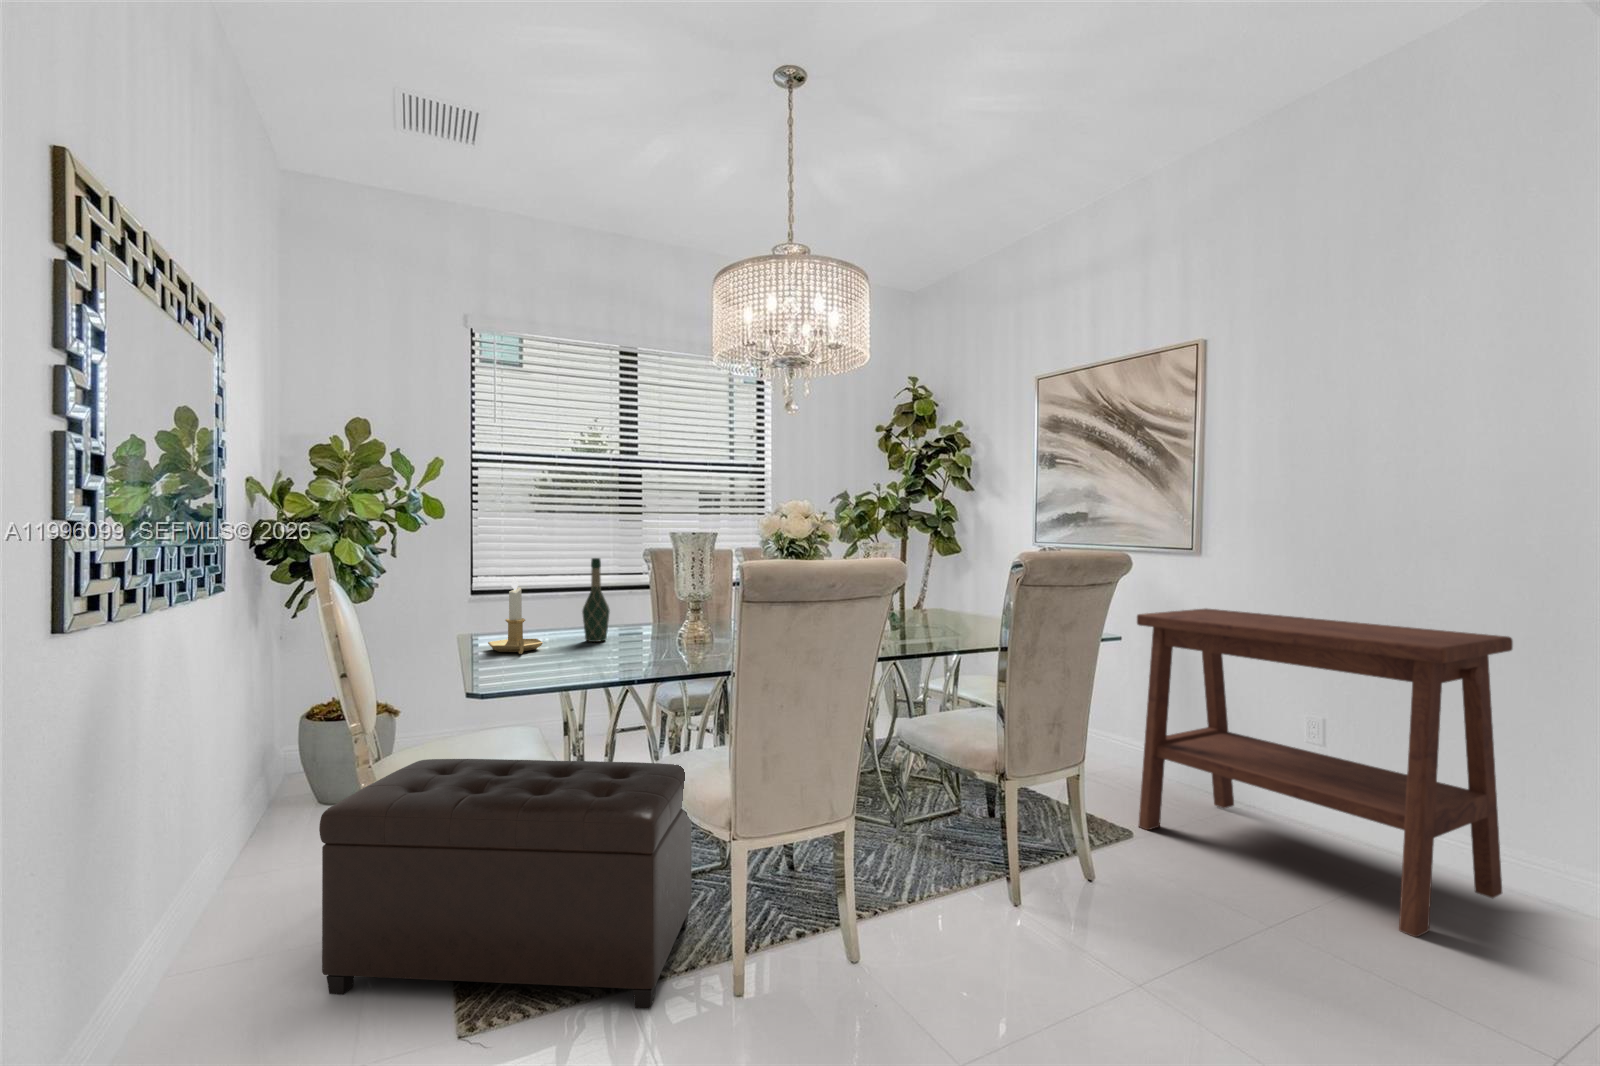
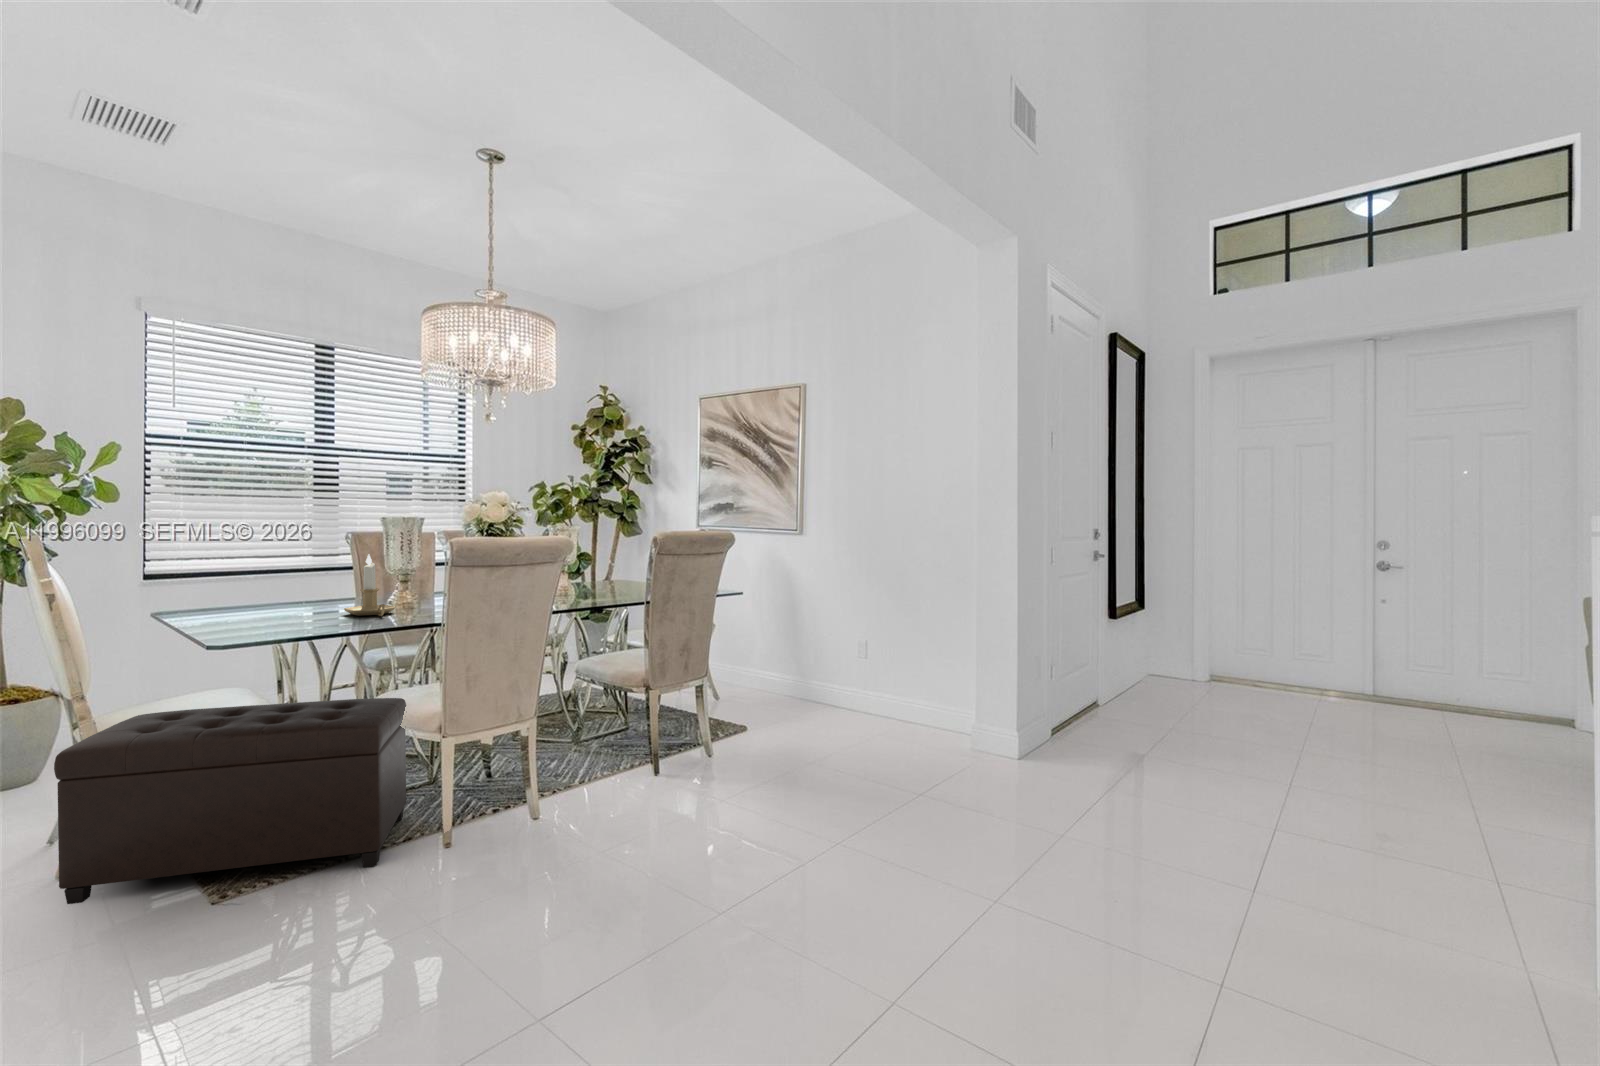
wine bottle: present [582,558,610,642] -> none [295,539,322,611]
candlestick: present [488,577,543,654] -> present [344,555,395,616]
side table: present [1137,609,1513,937] -> none [753,572,949,760]

